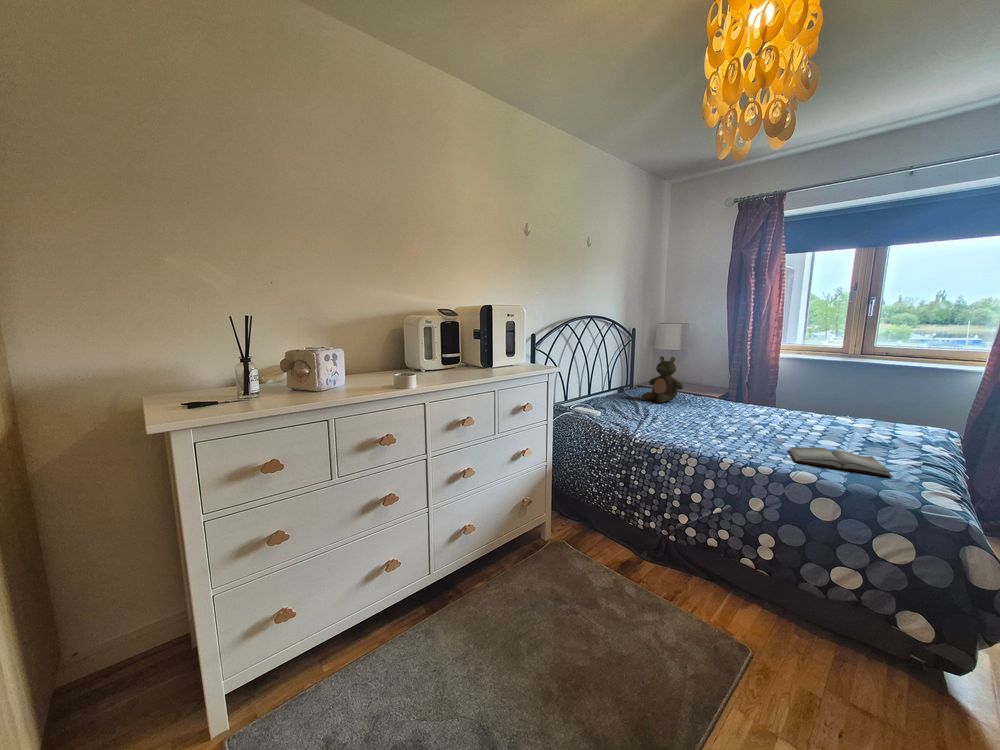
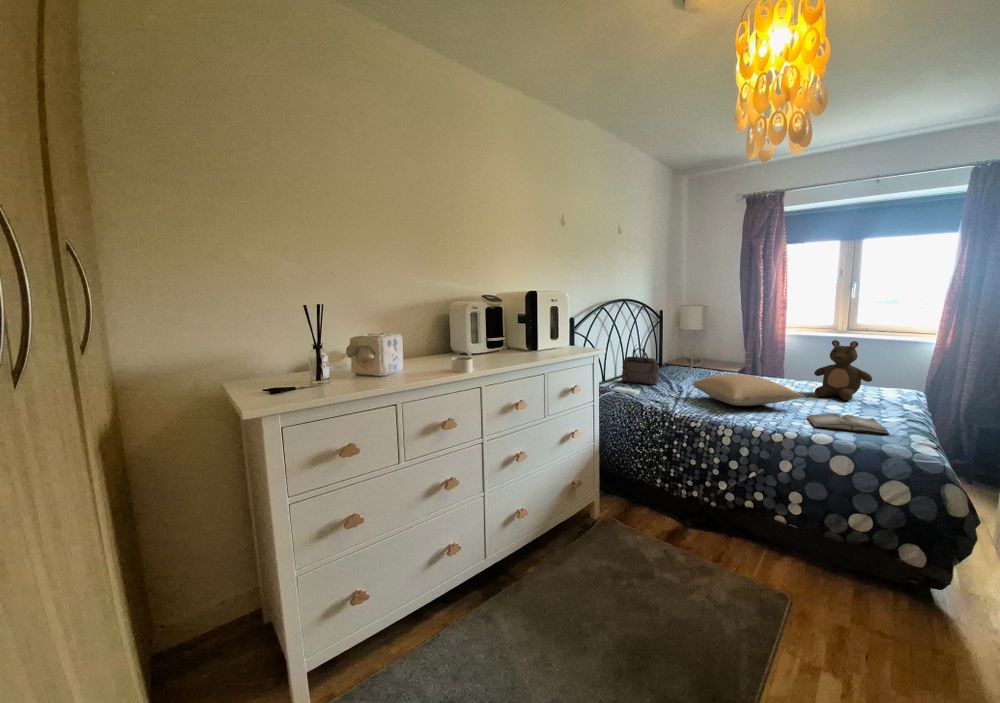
stuffed bear: present [642,356,683,403] -> present [814,340,872,400]
handbag: none [598,364,635,407] -> present [622,347,659,385]
pillow: none [665,399,787,433] -> present [693,374,803,406]

